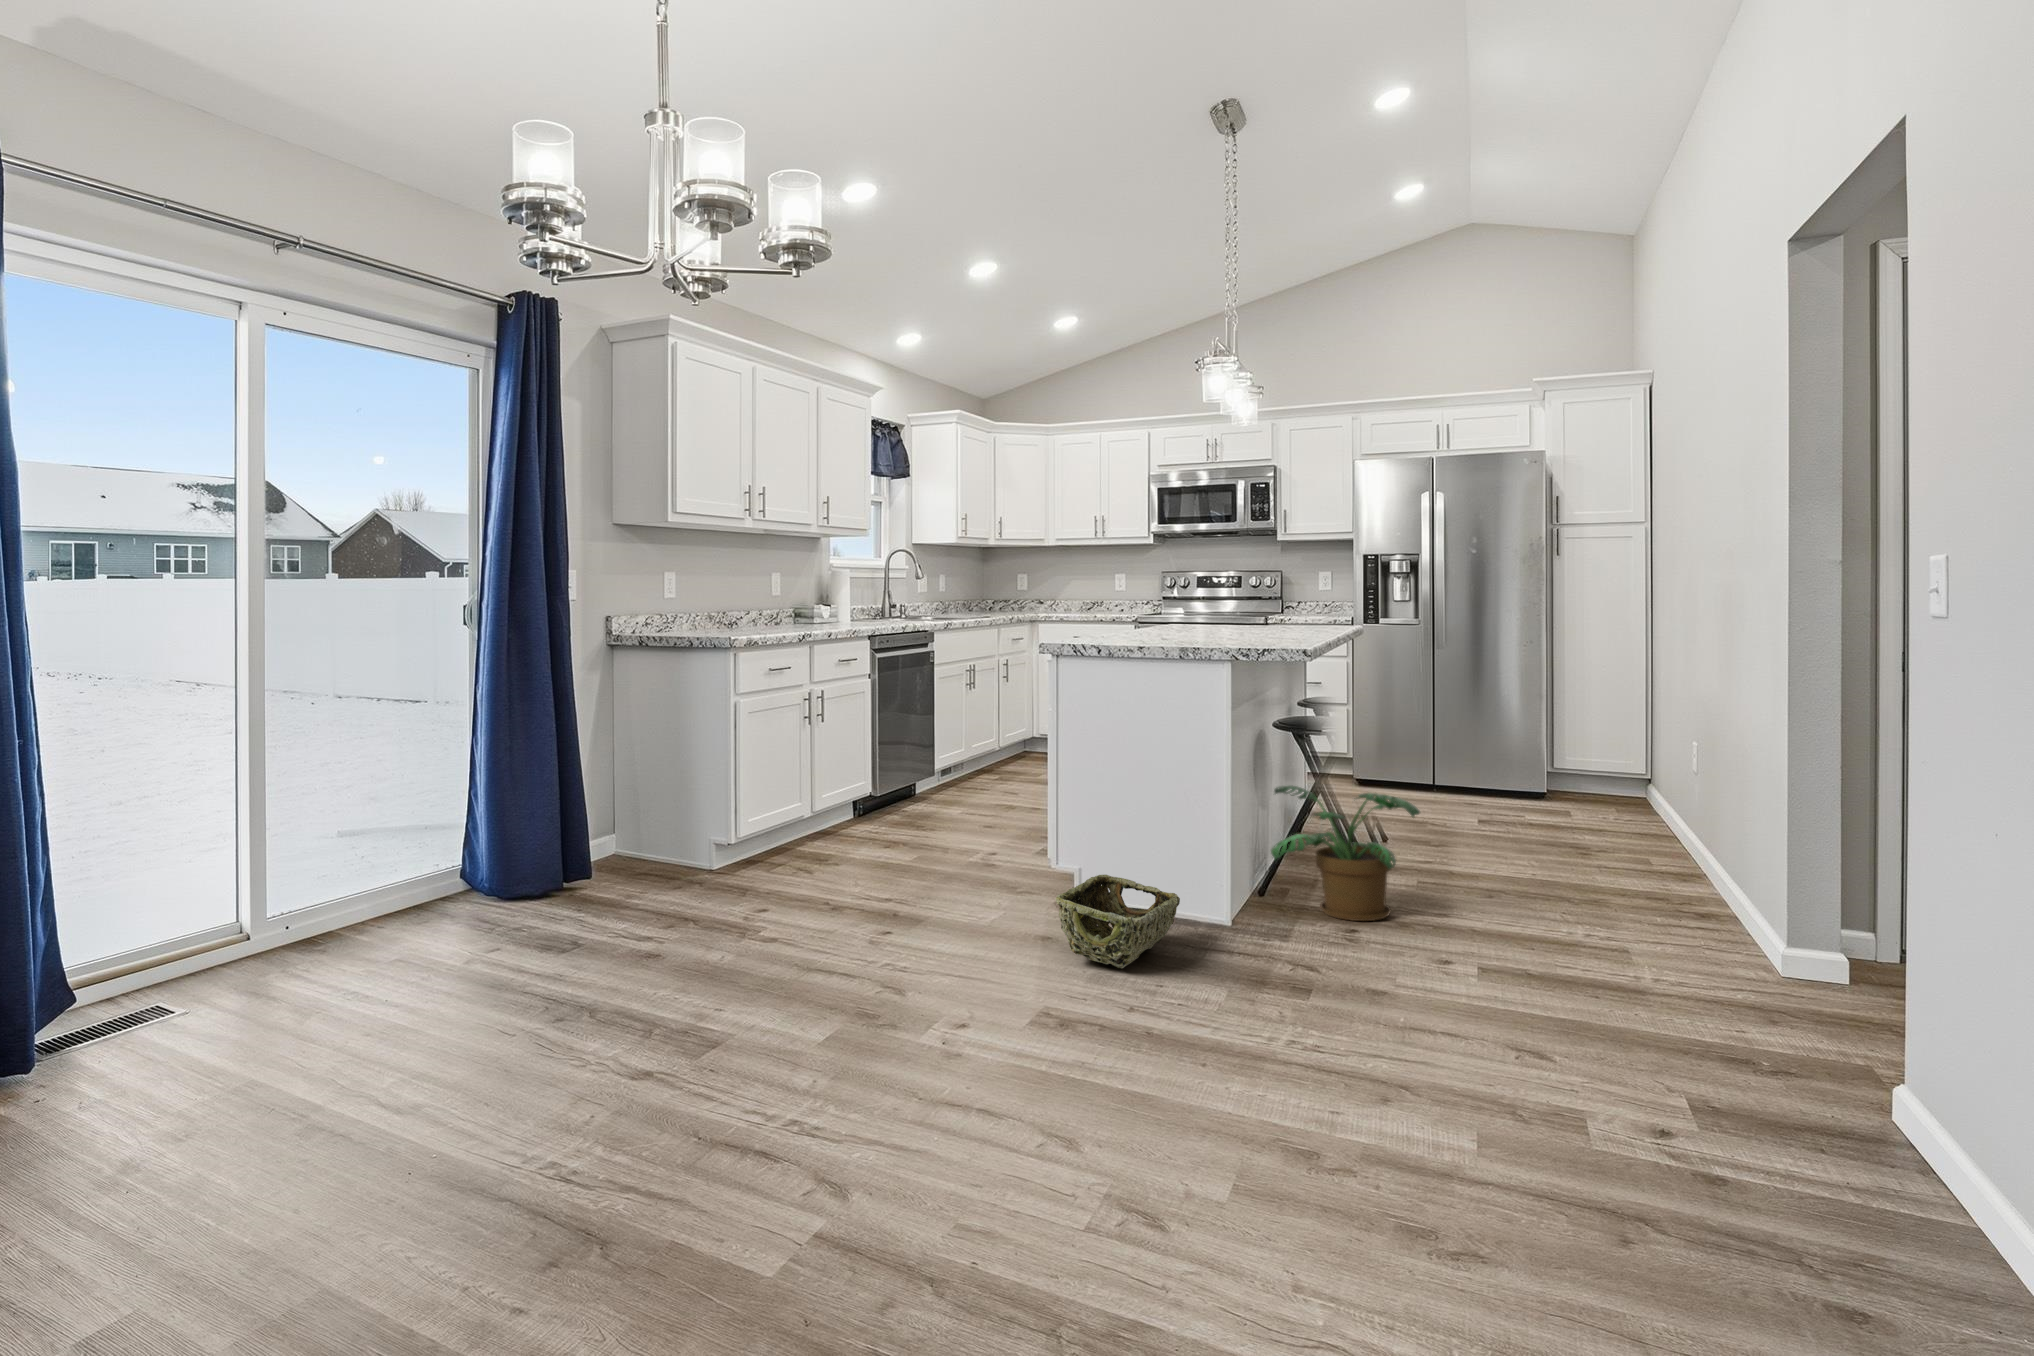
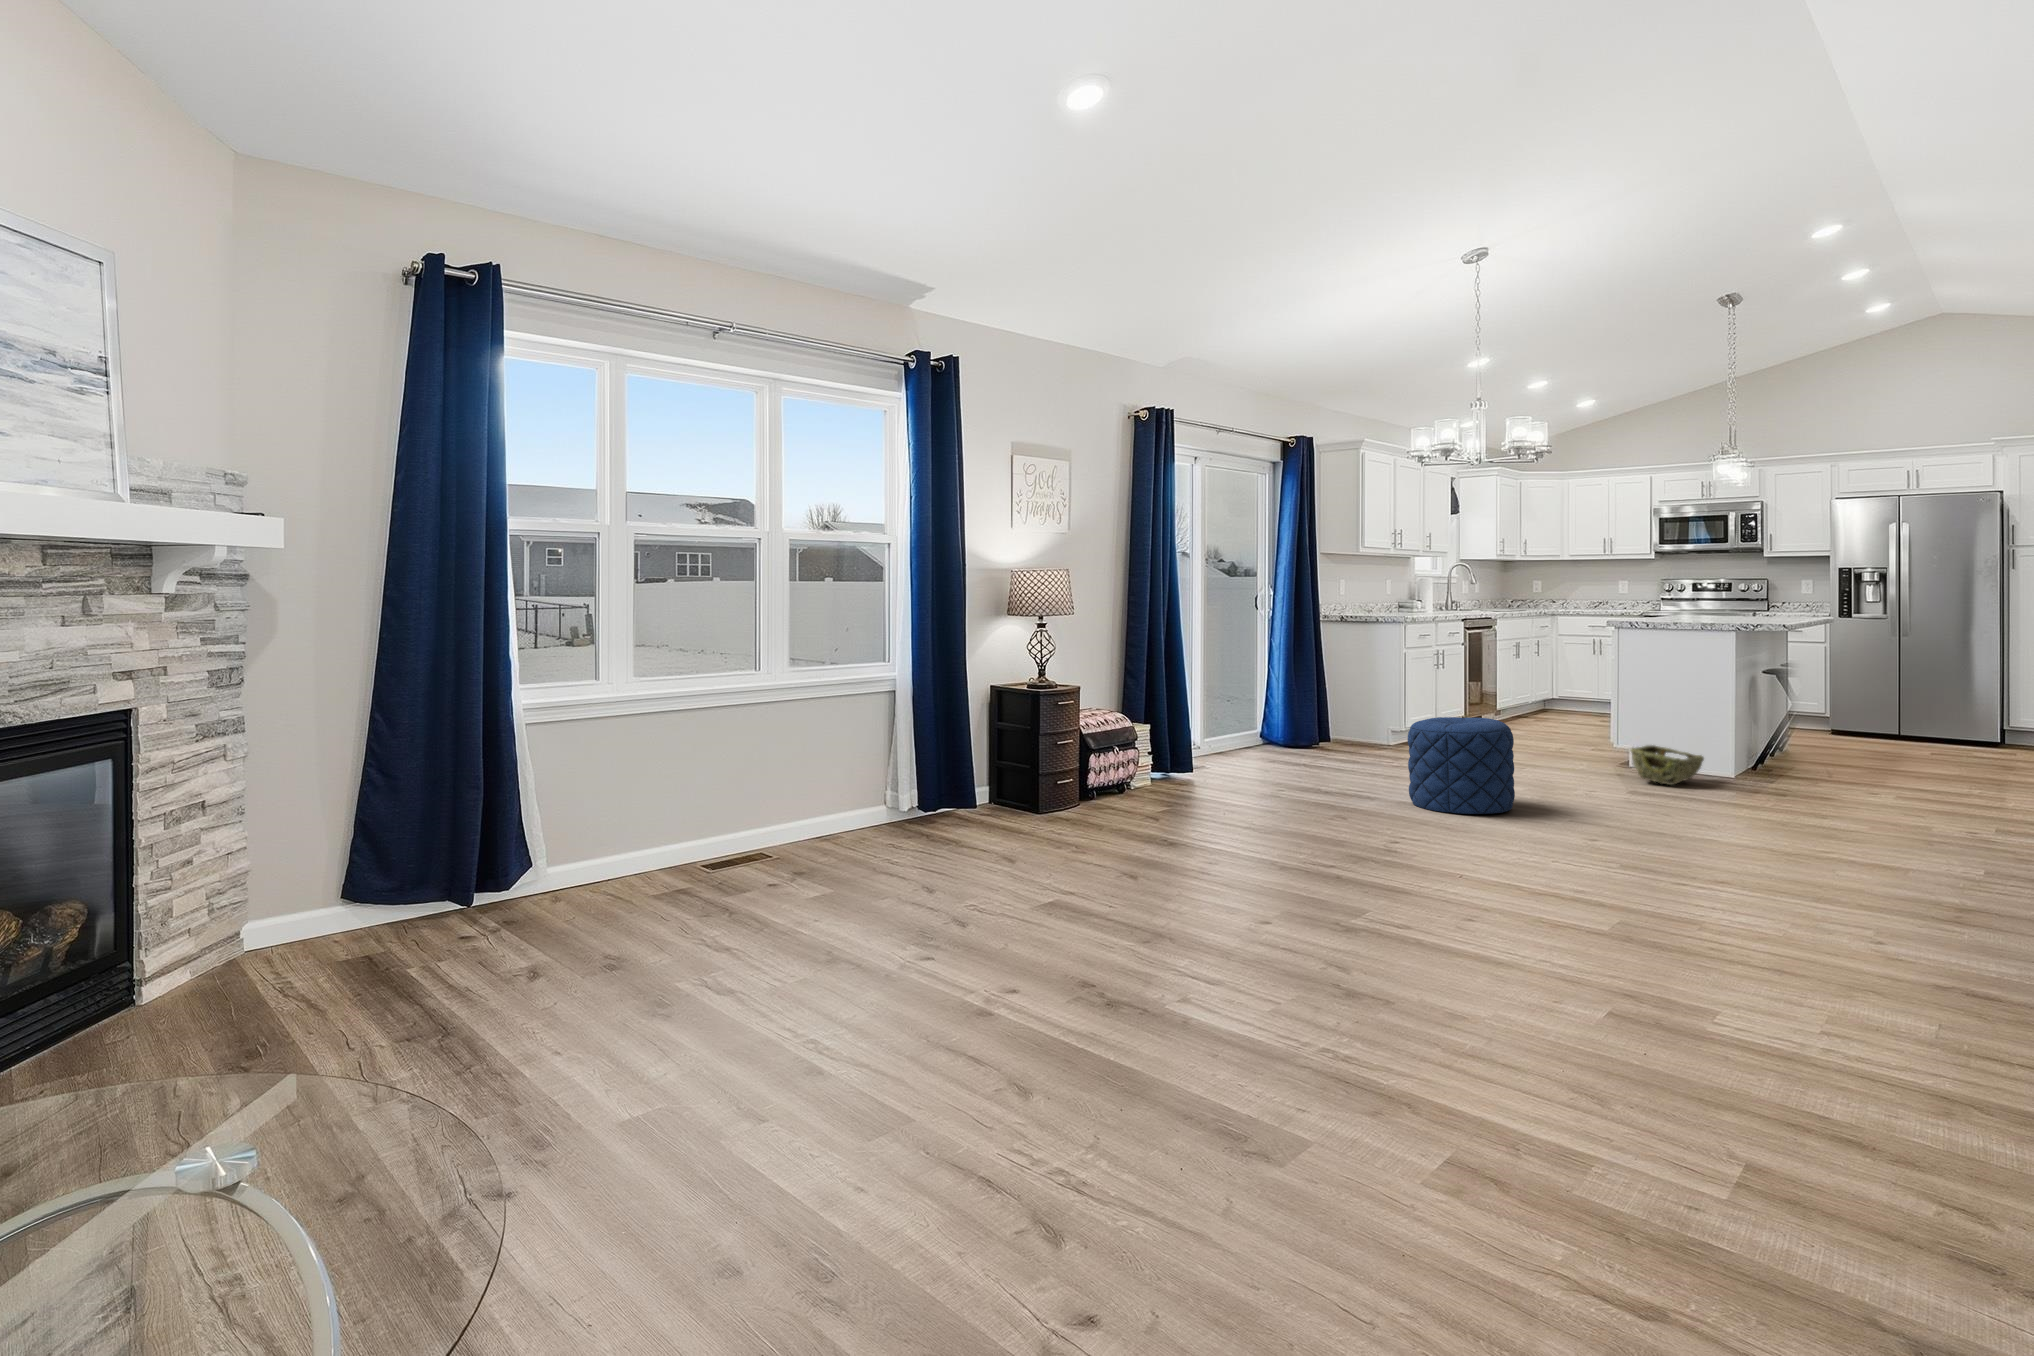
potted plant: present [1271,786,1420,921] -> none [1762,706,1867,782]
pouf: none [491,900,745,1203] -> present [1408,717,1515,814]

